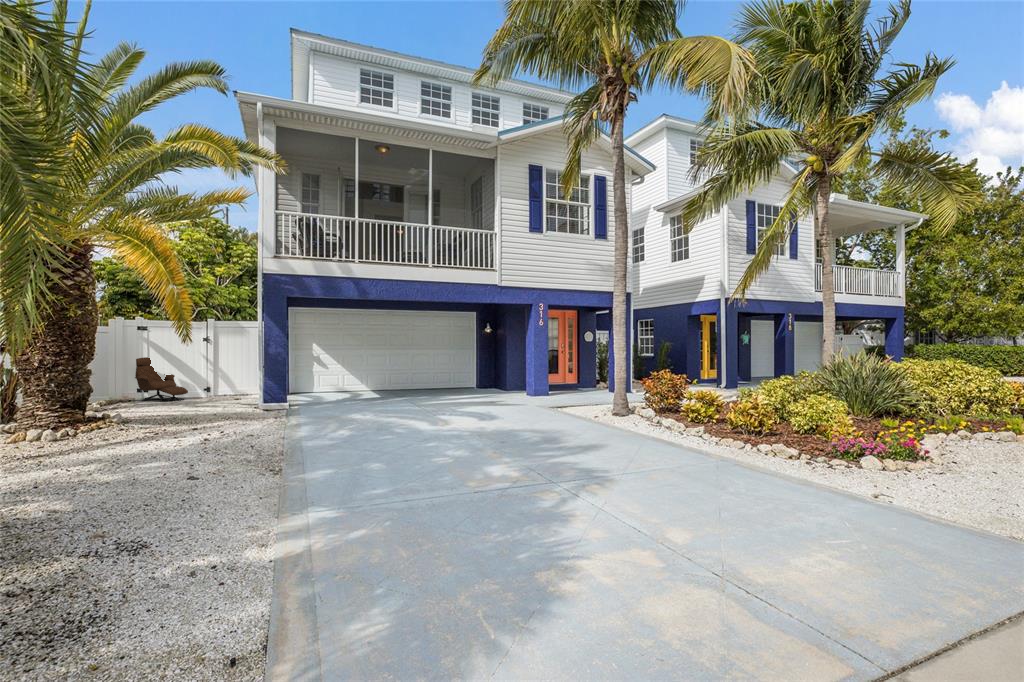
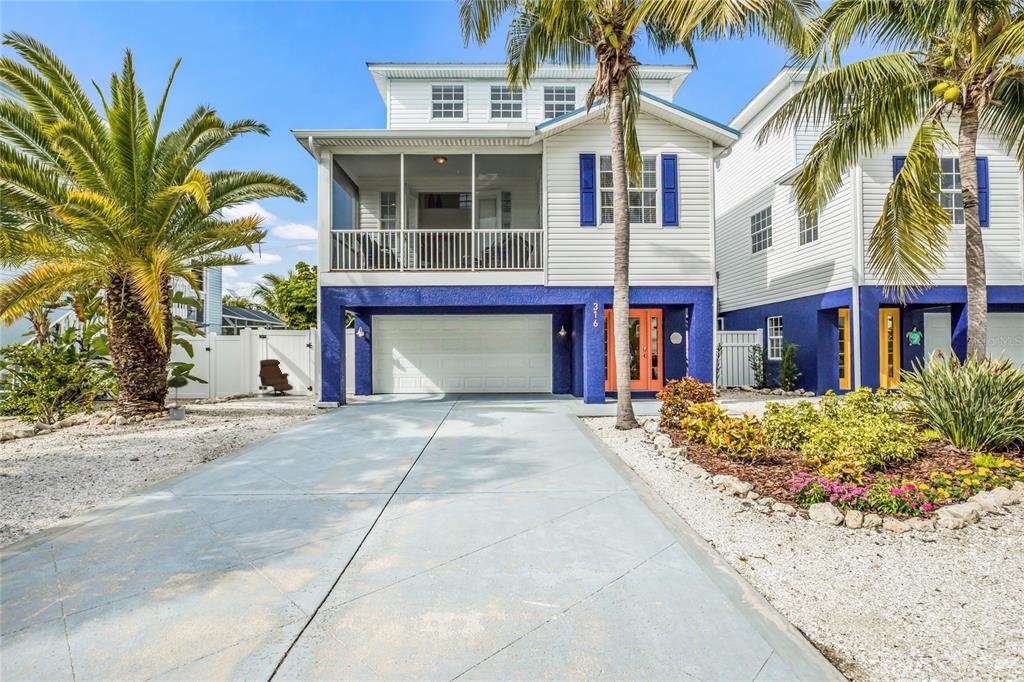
potted tree: none [92,376,121,433] -> present [167,376,188,420]

